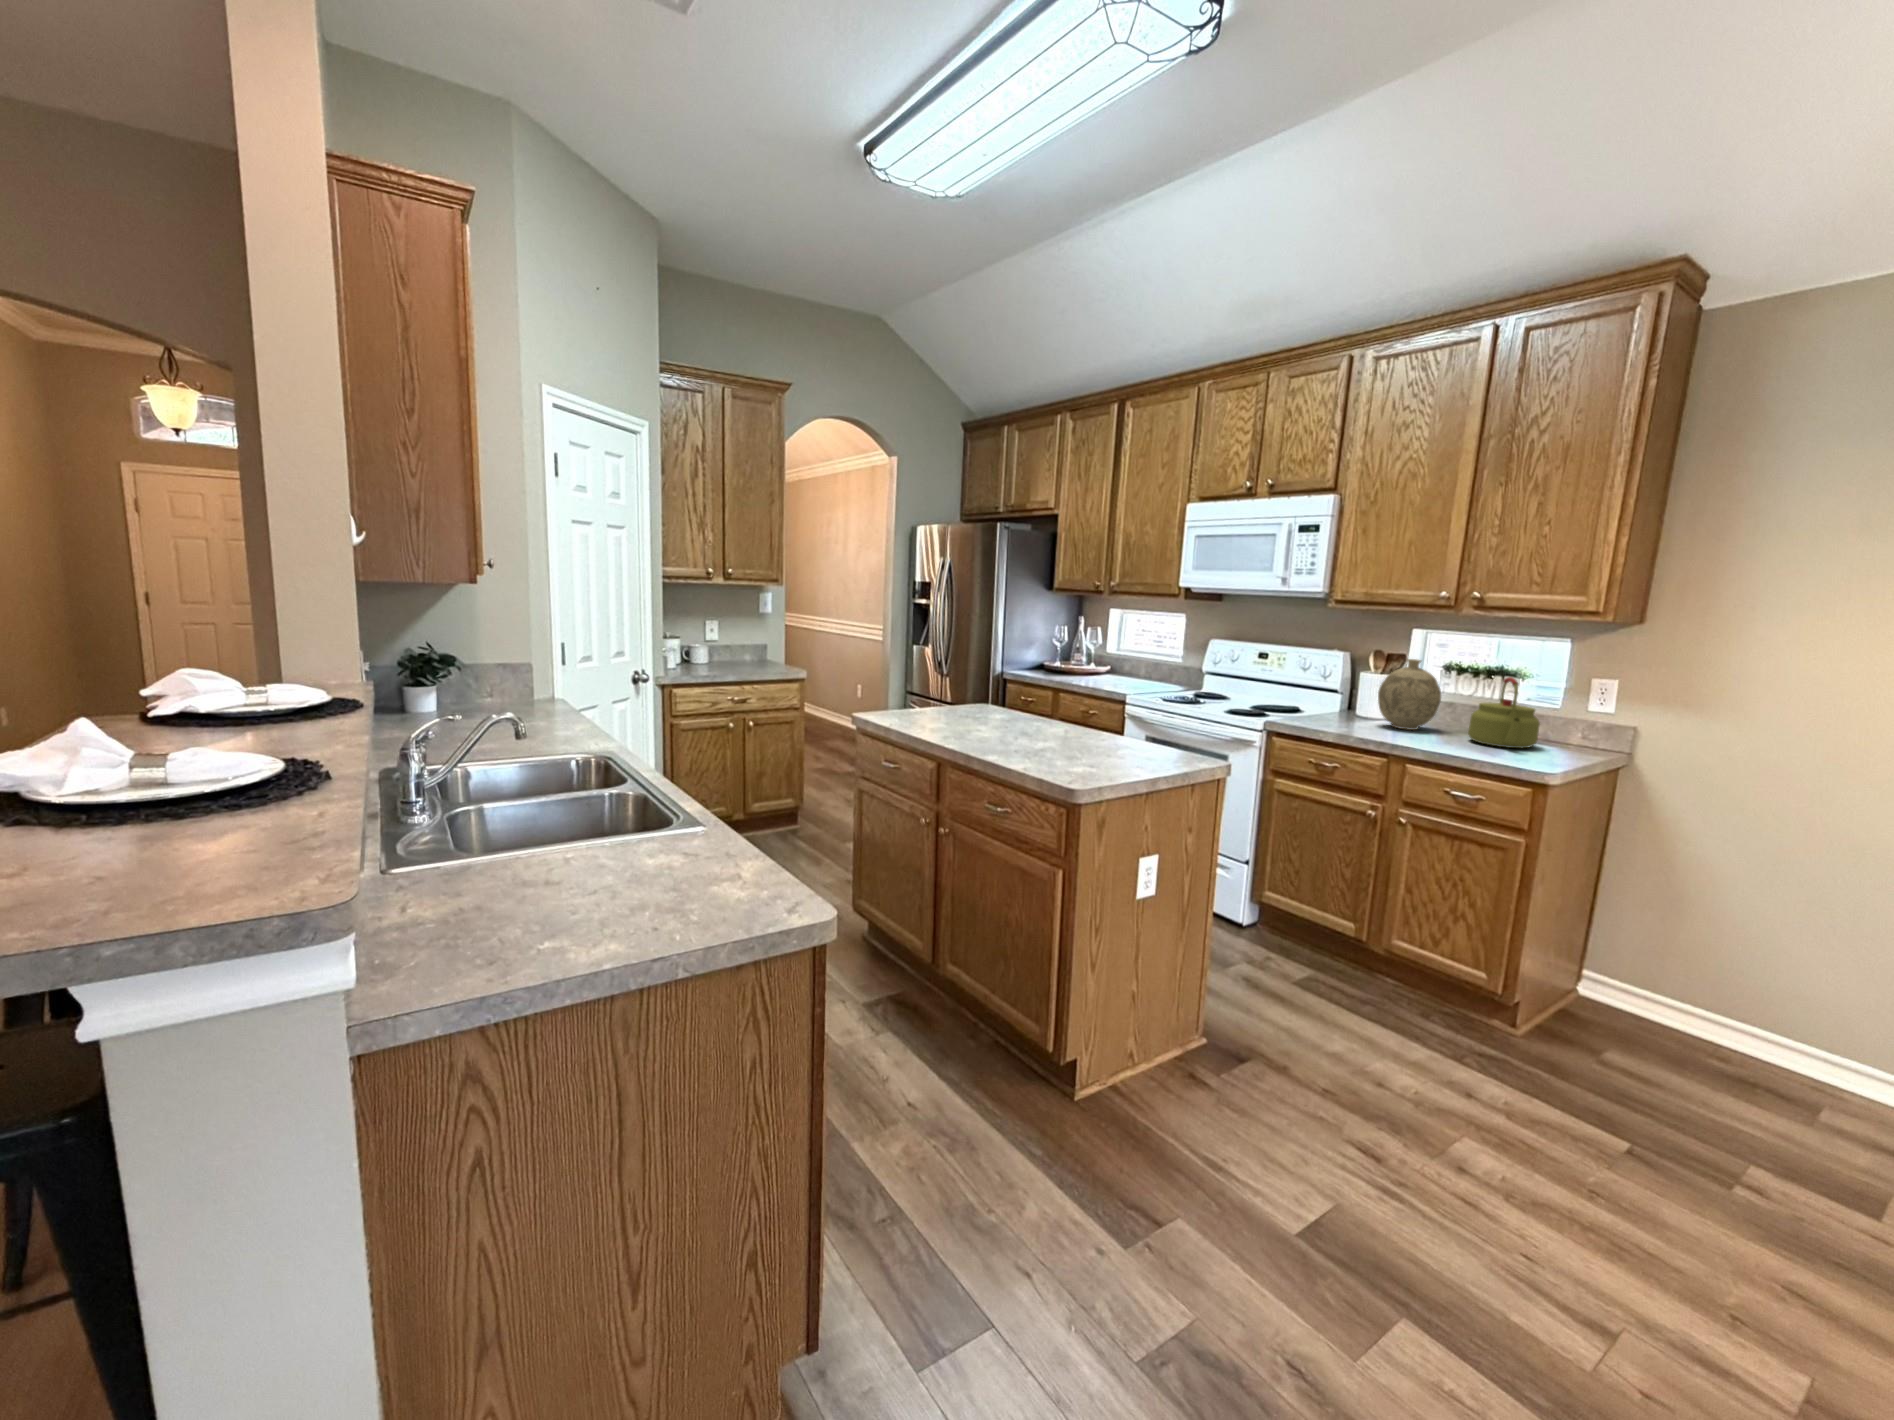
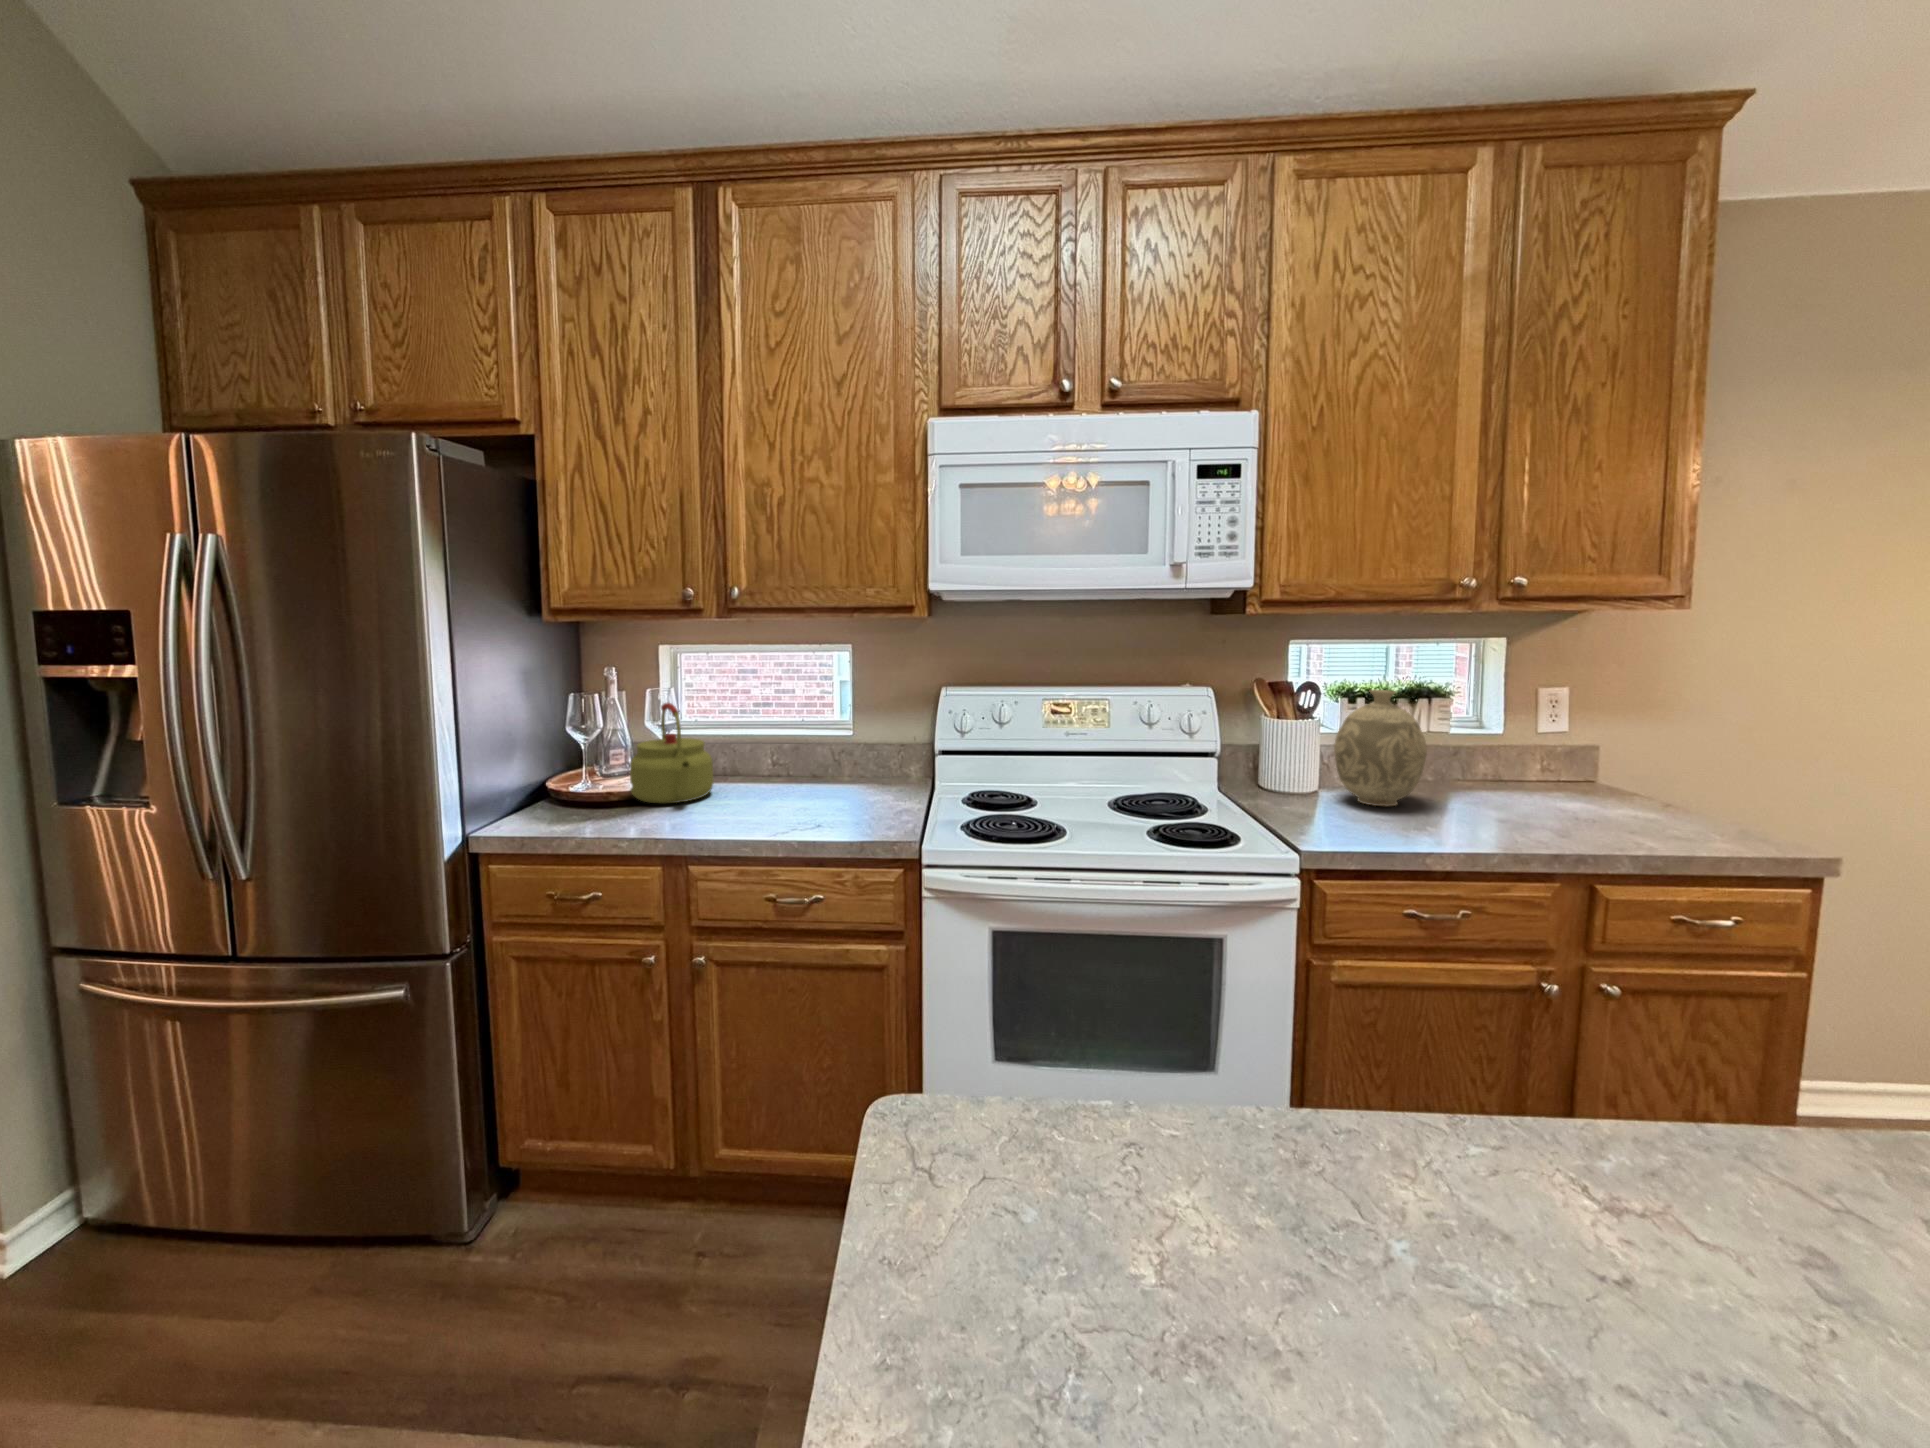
kettle: present [1468,677,1540,748] -> present [630,703,713,803]

